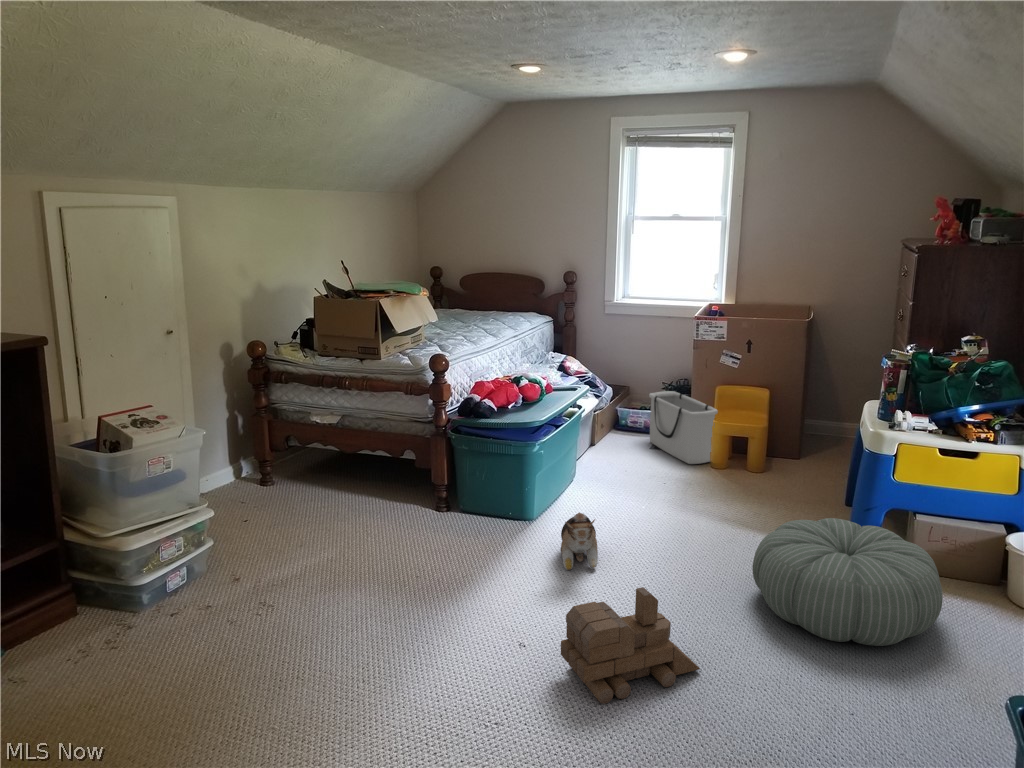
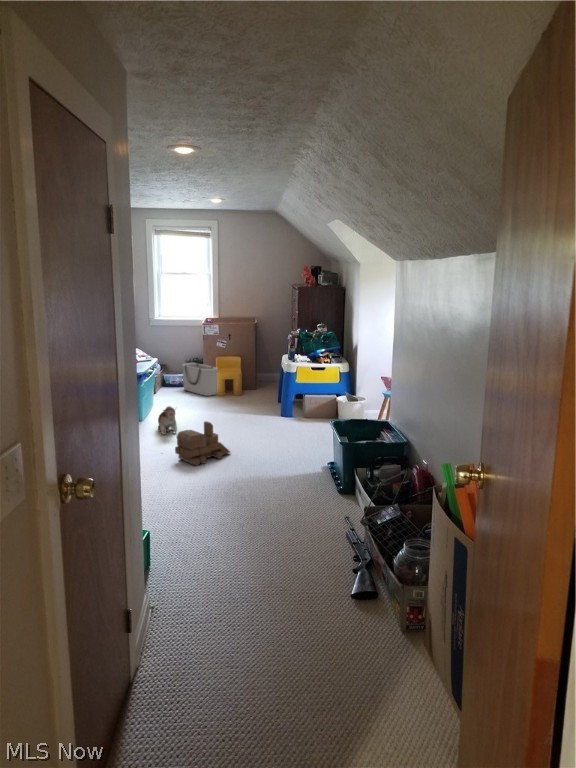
pouf: present [752,518,943,646] -> none [245,398,315,440]

